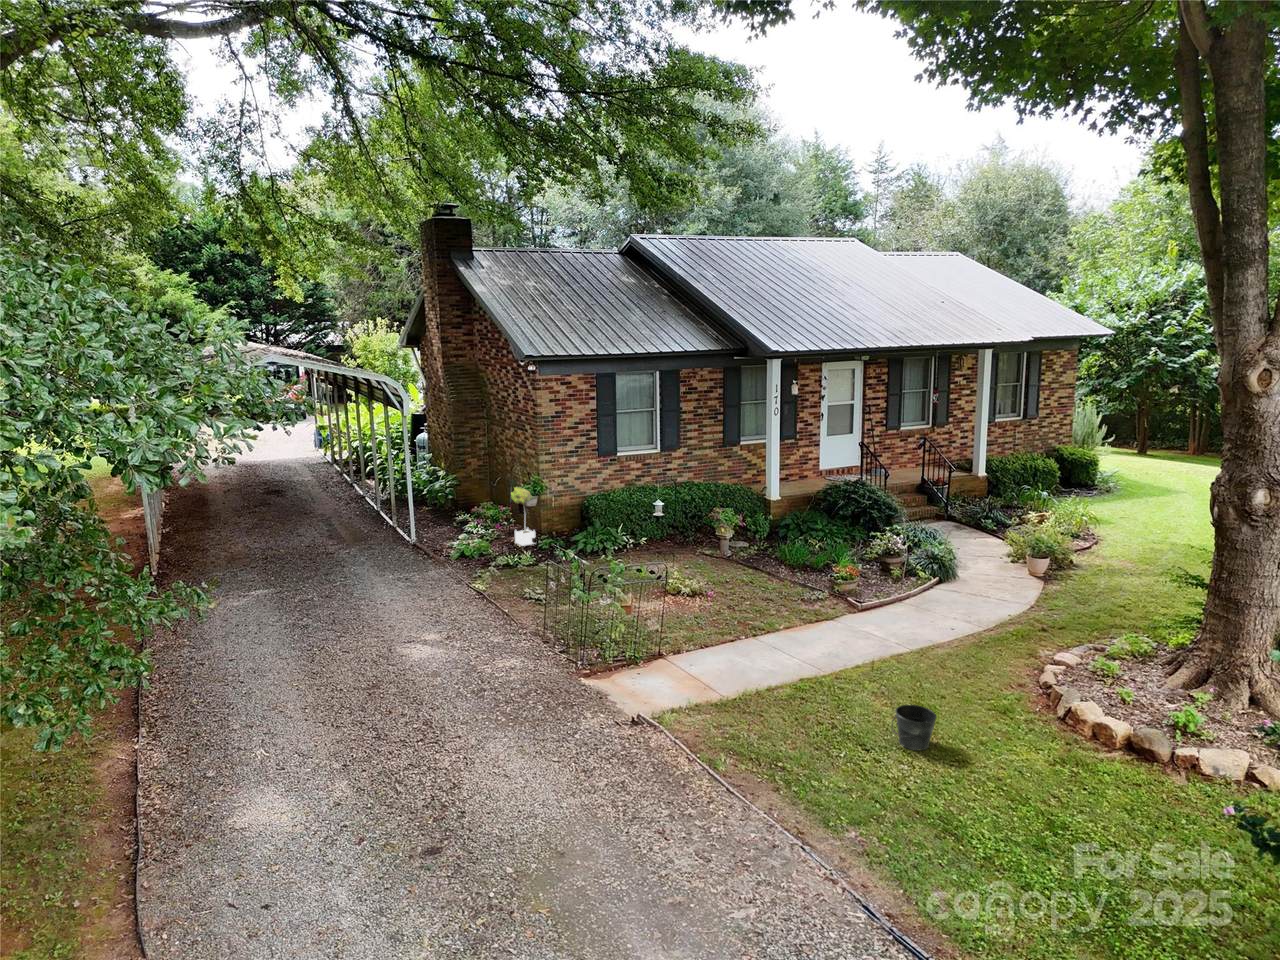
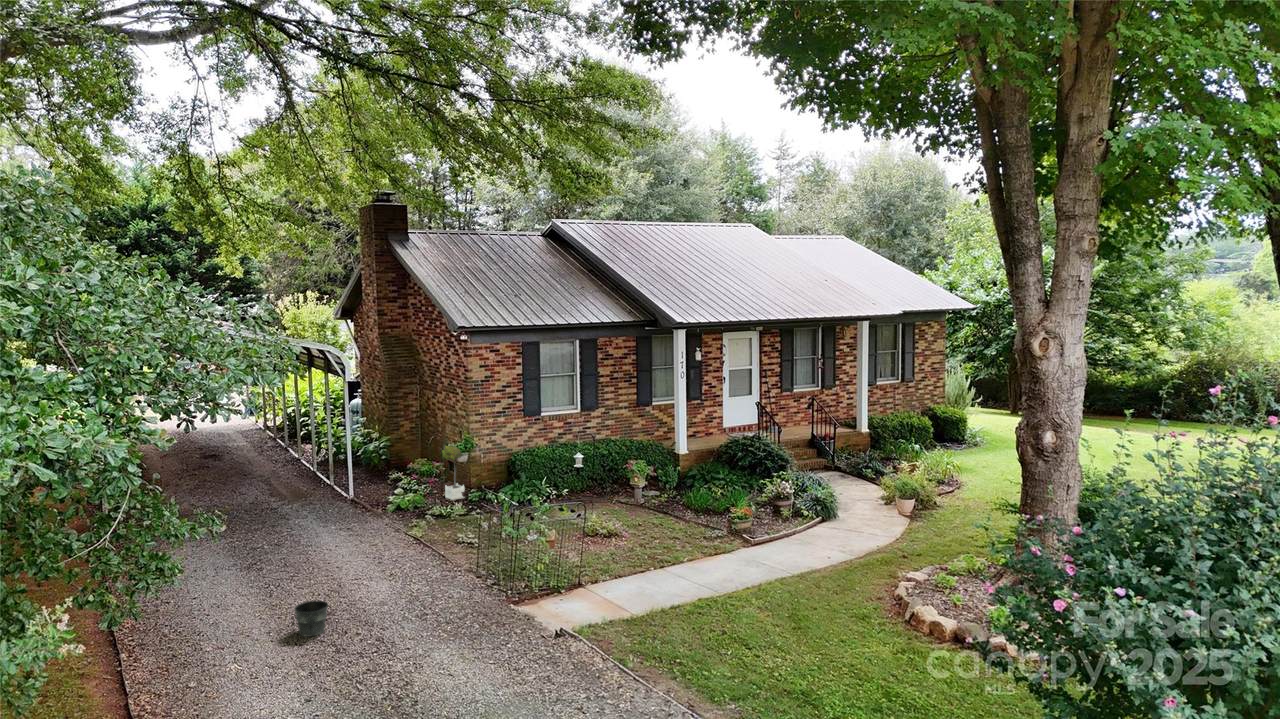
bucket: present [892,705,937,750] -> present [292,601,328,637]

